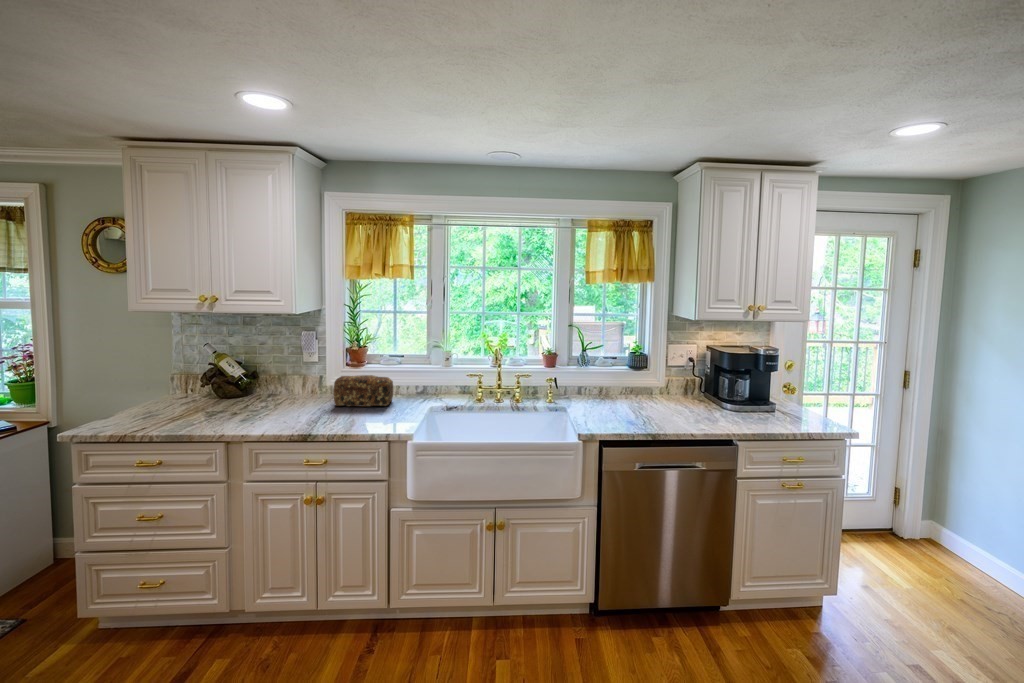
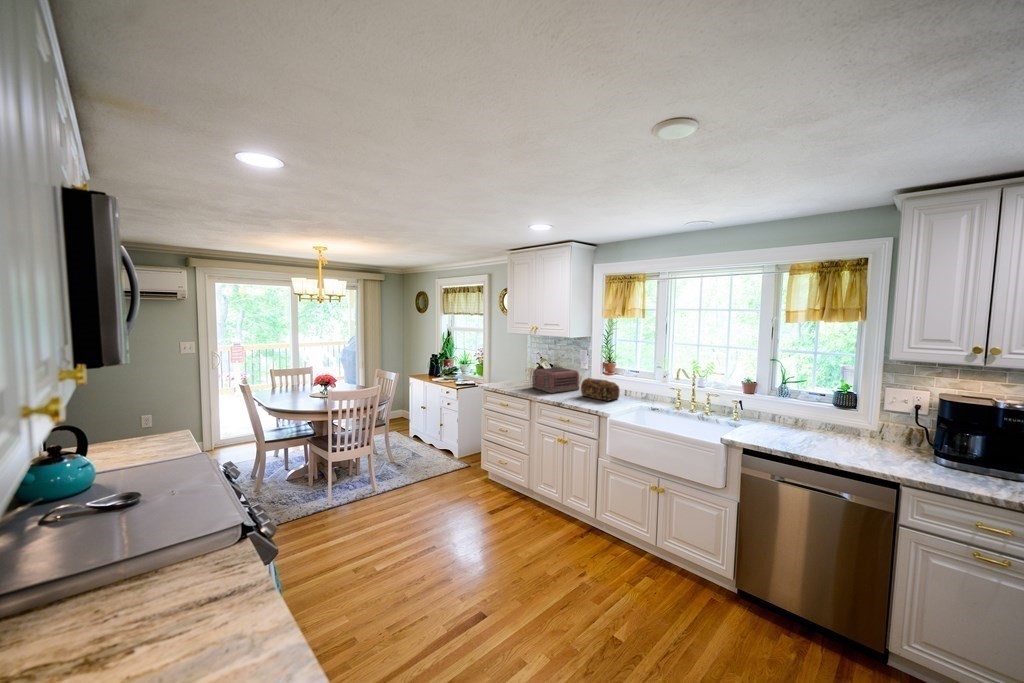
toaster: none [221,365,312,411] -> present [532,367,579,393]

